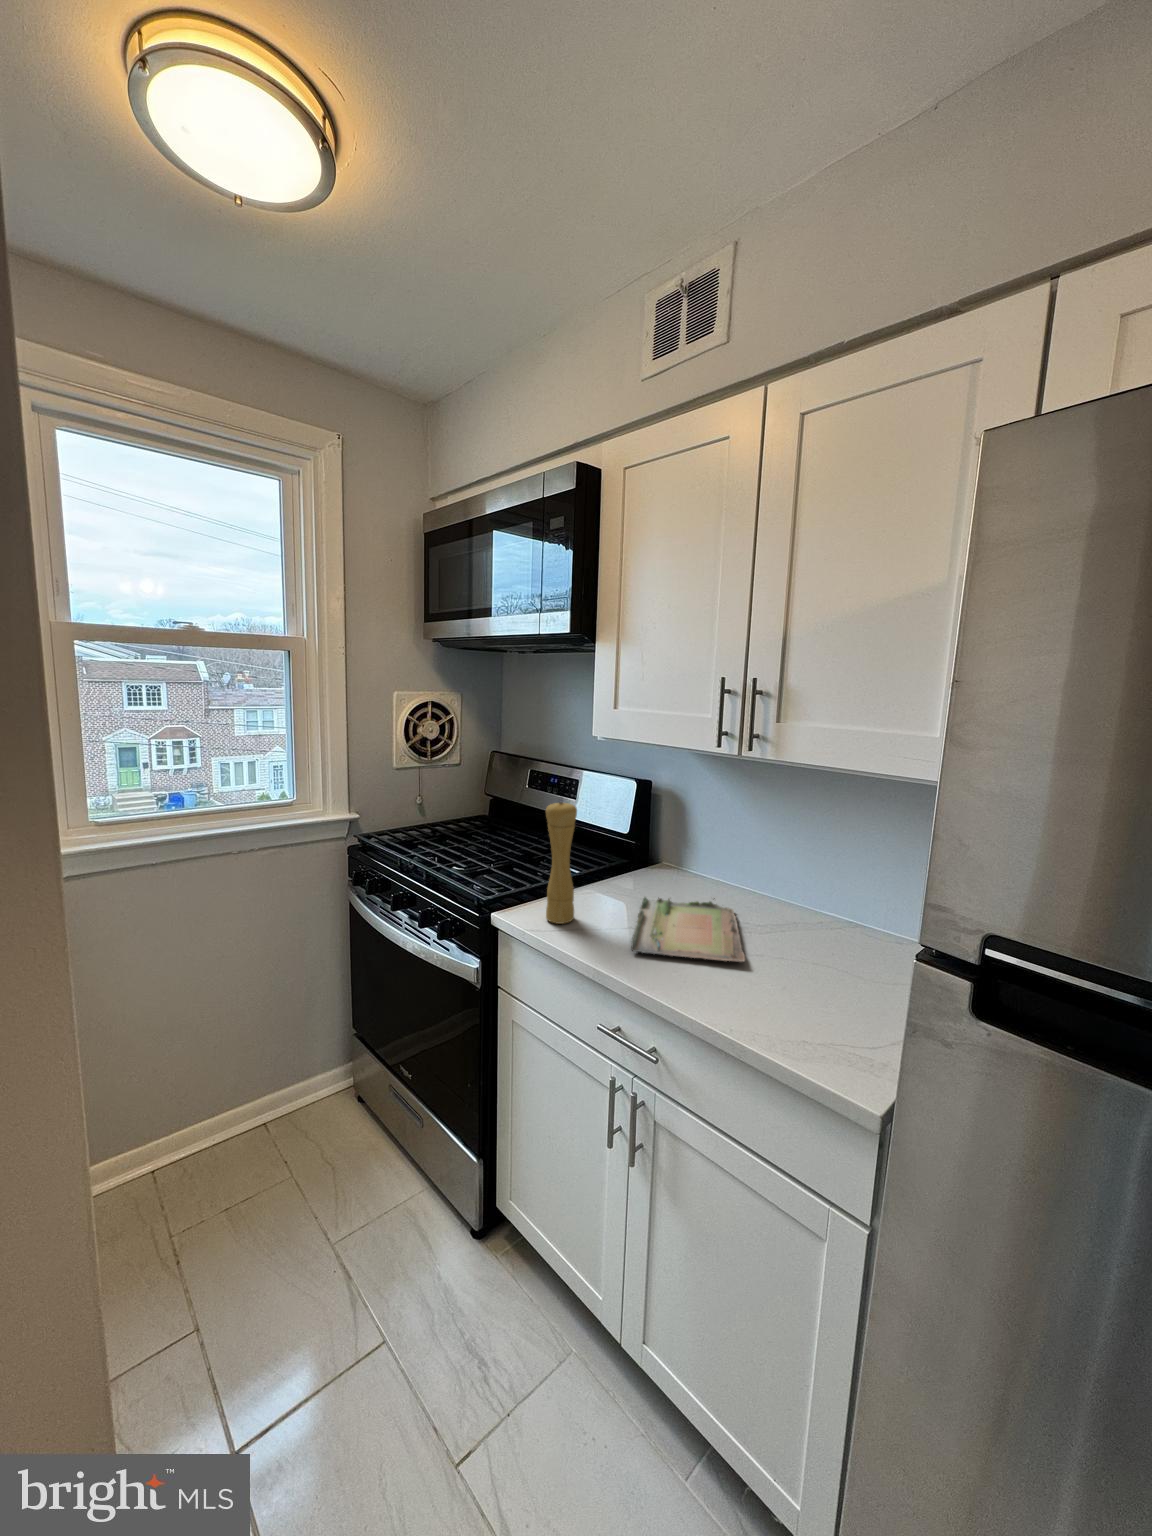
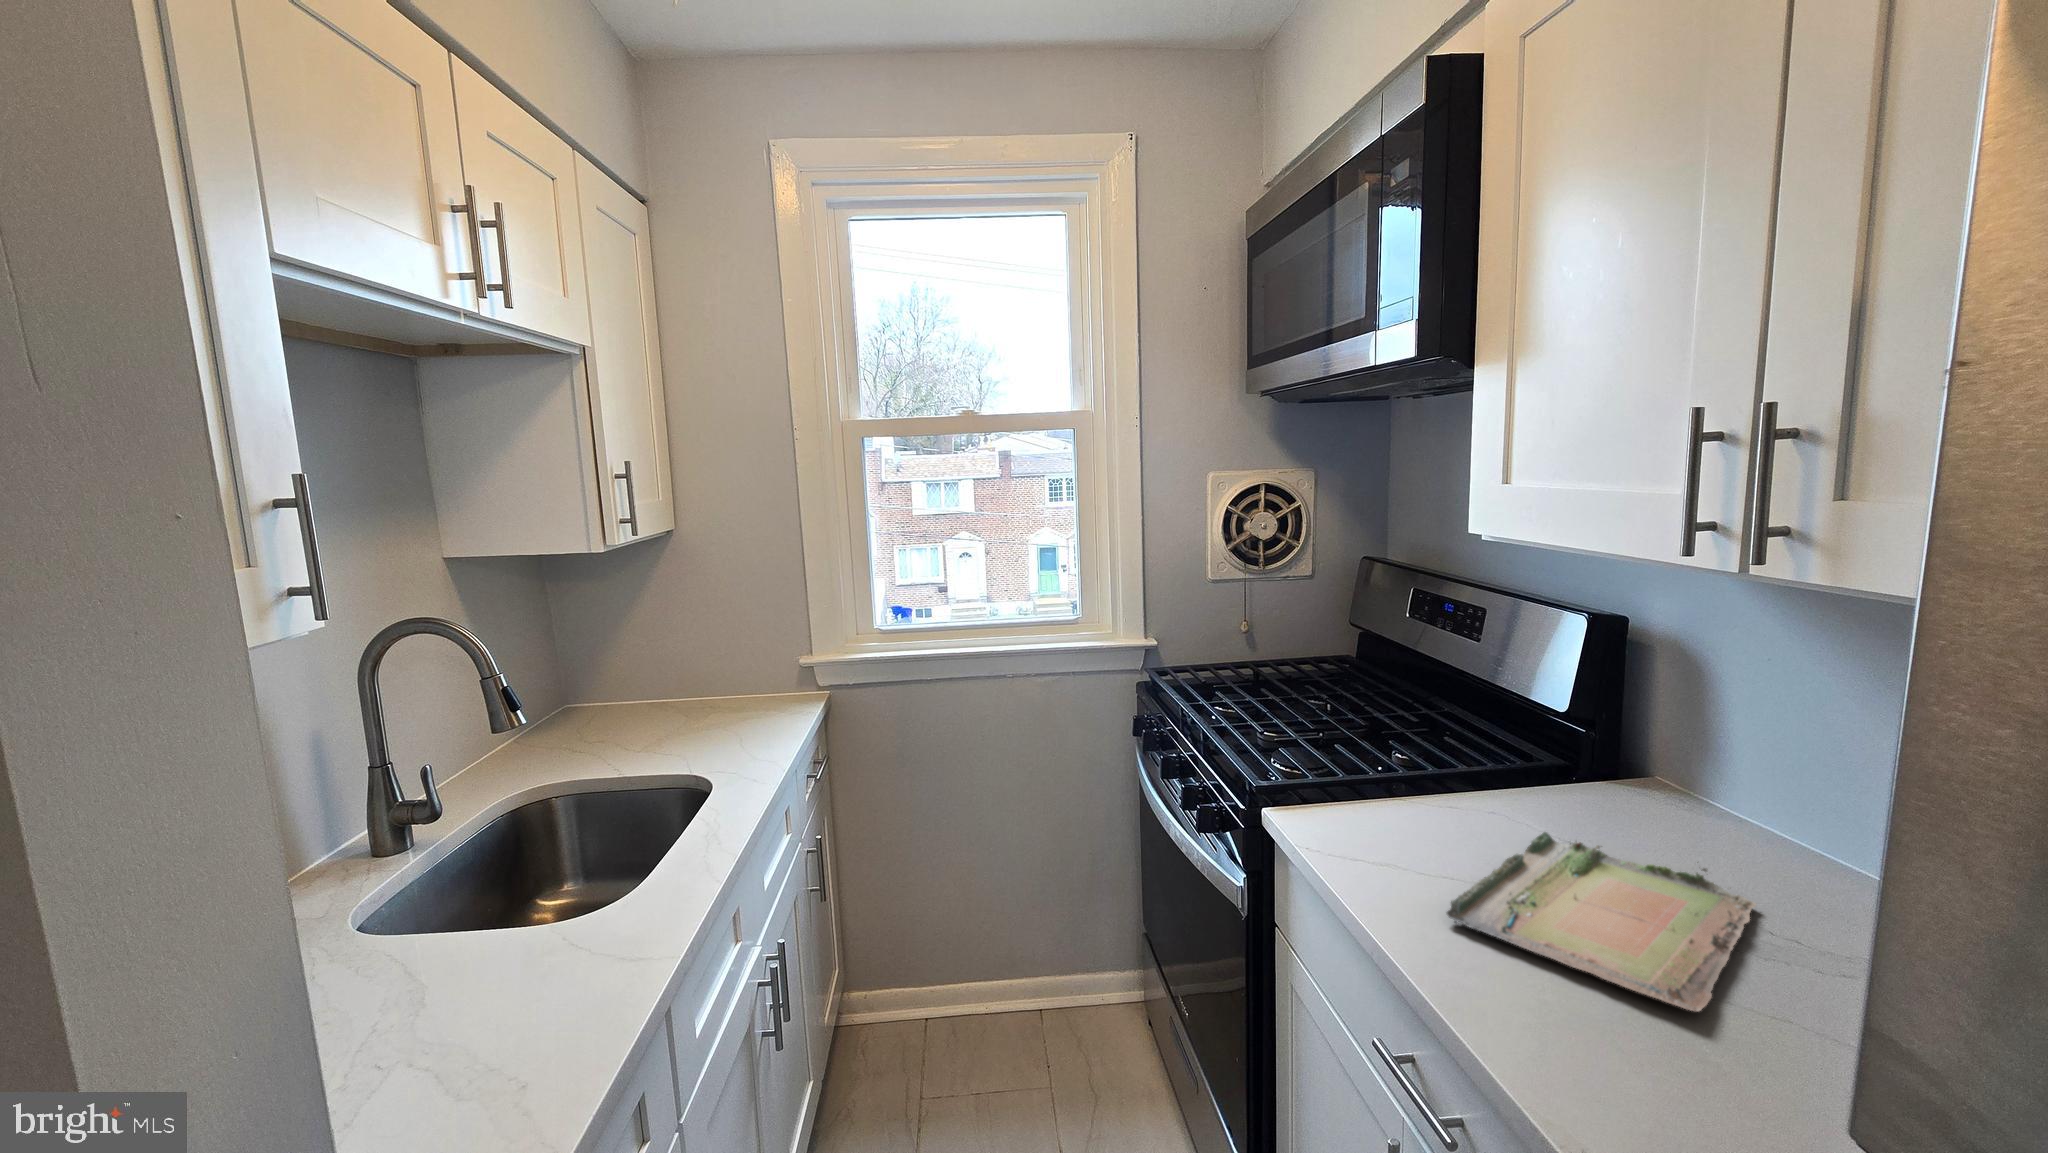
pepper mill: present [546,802,577,924] -> none [1332,637,1388,841]

